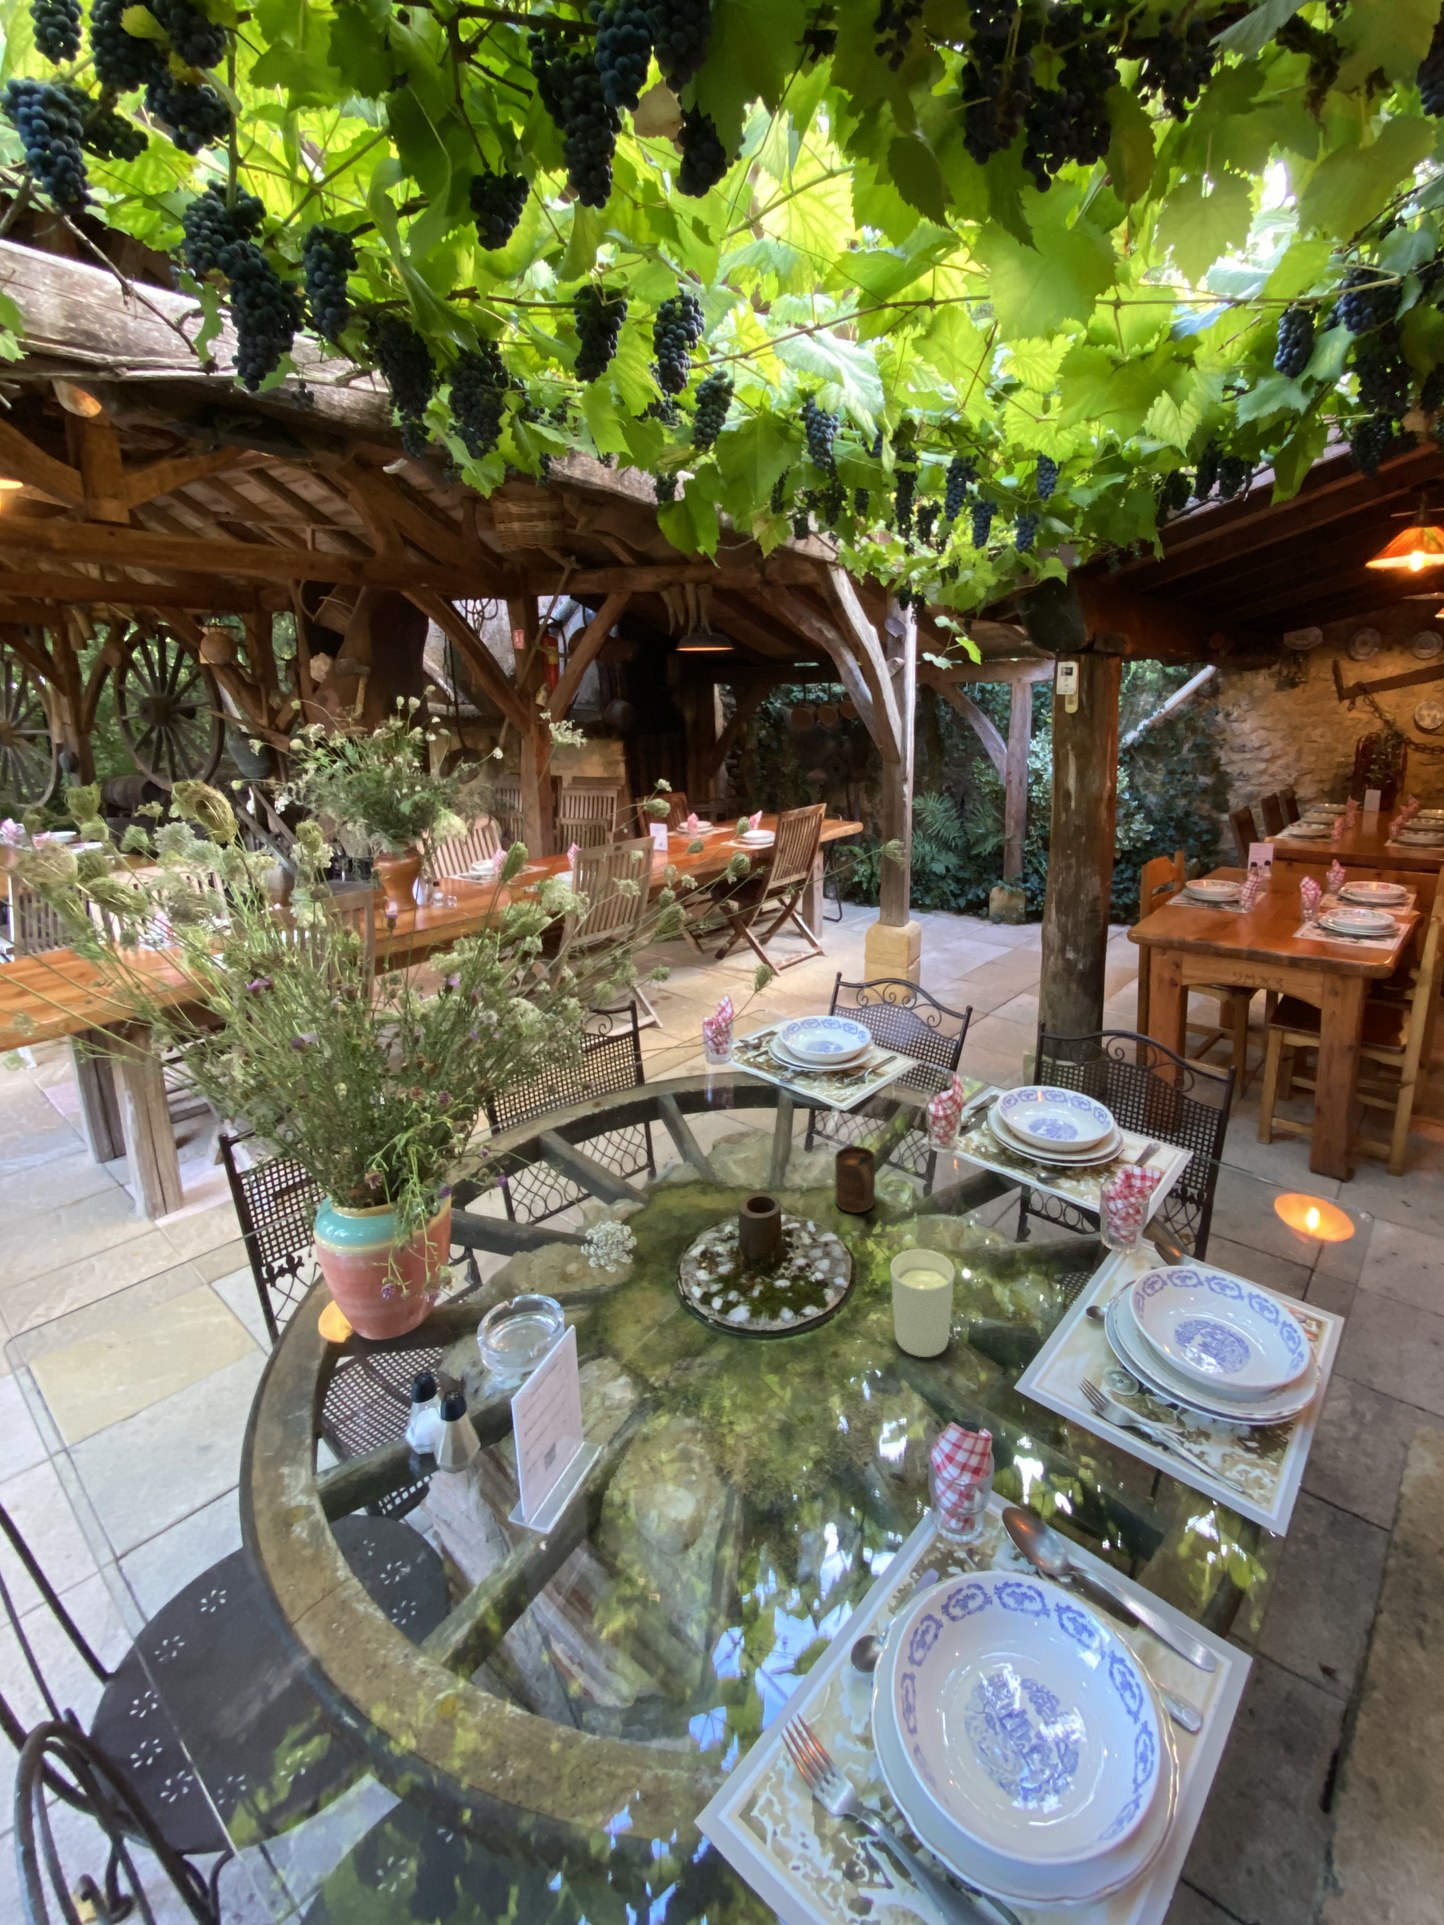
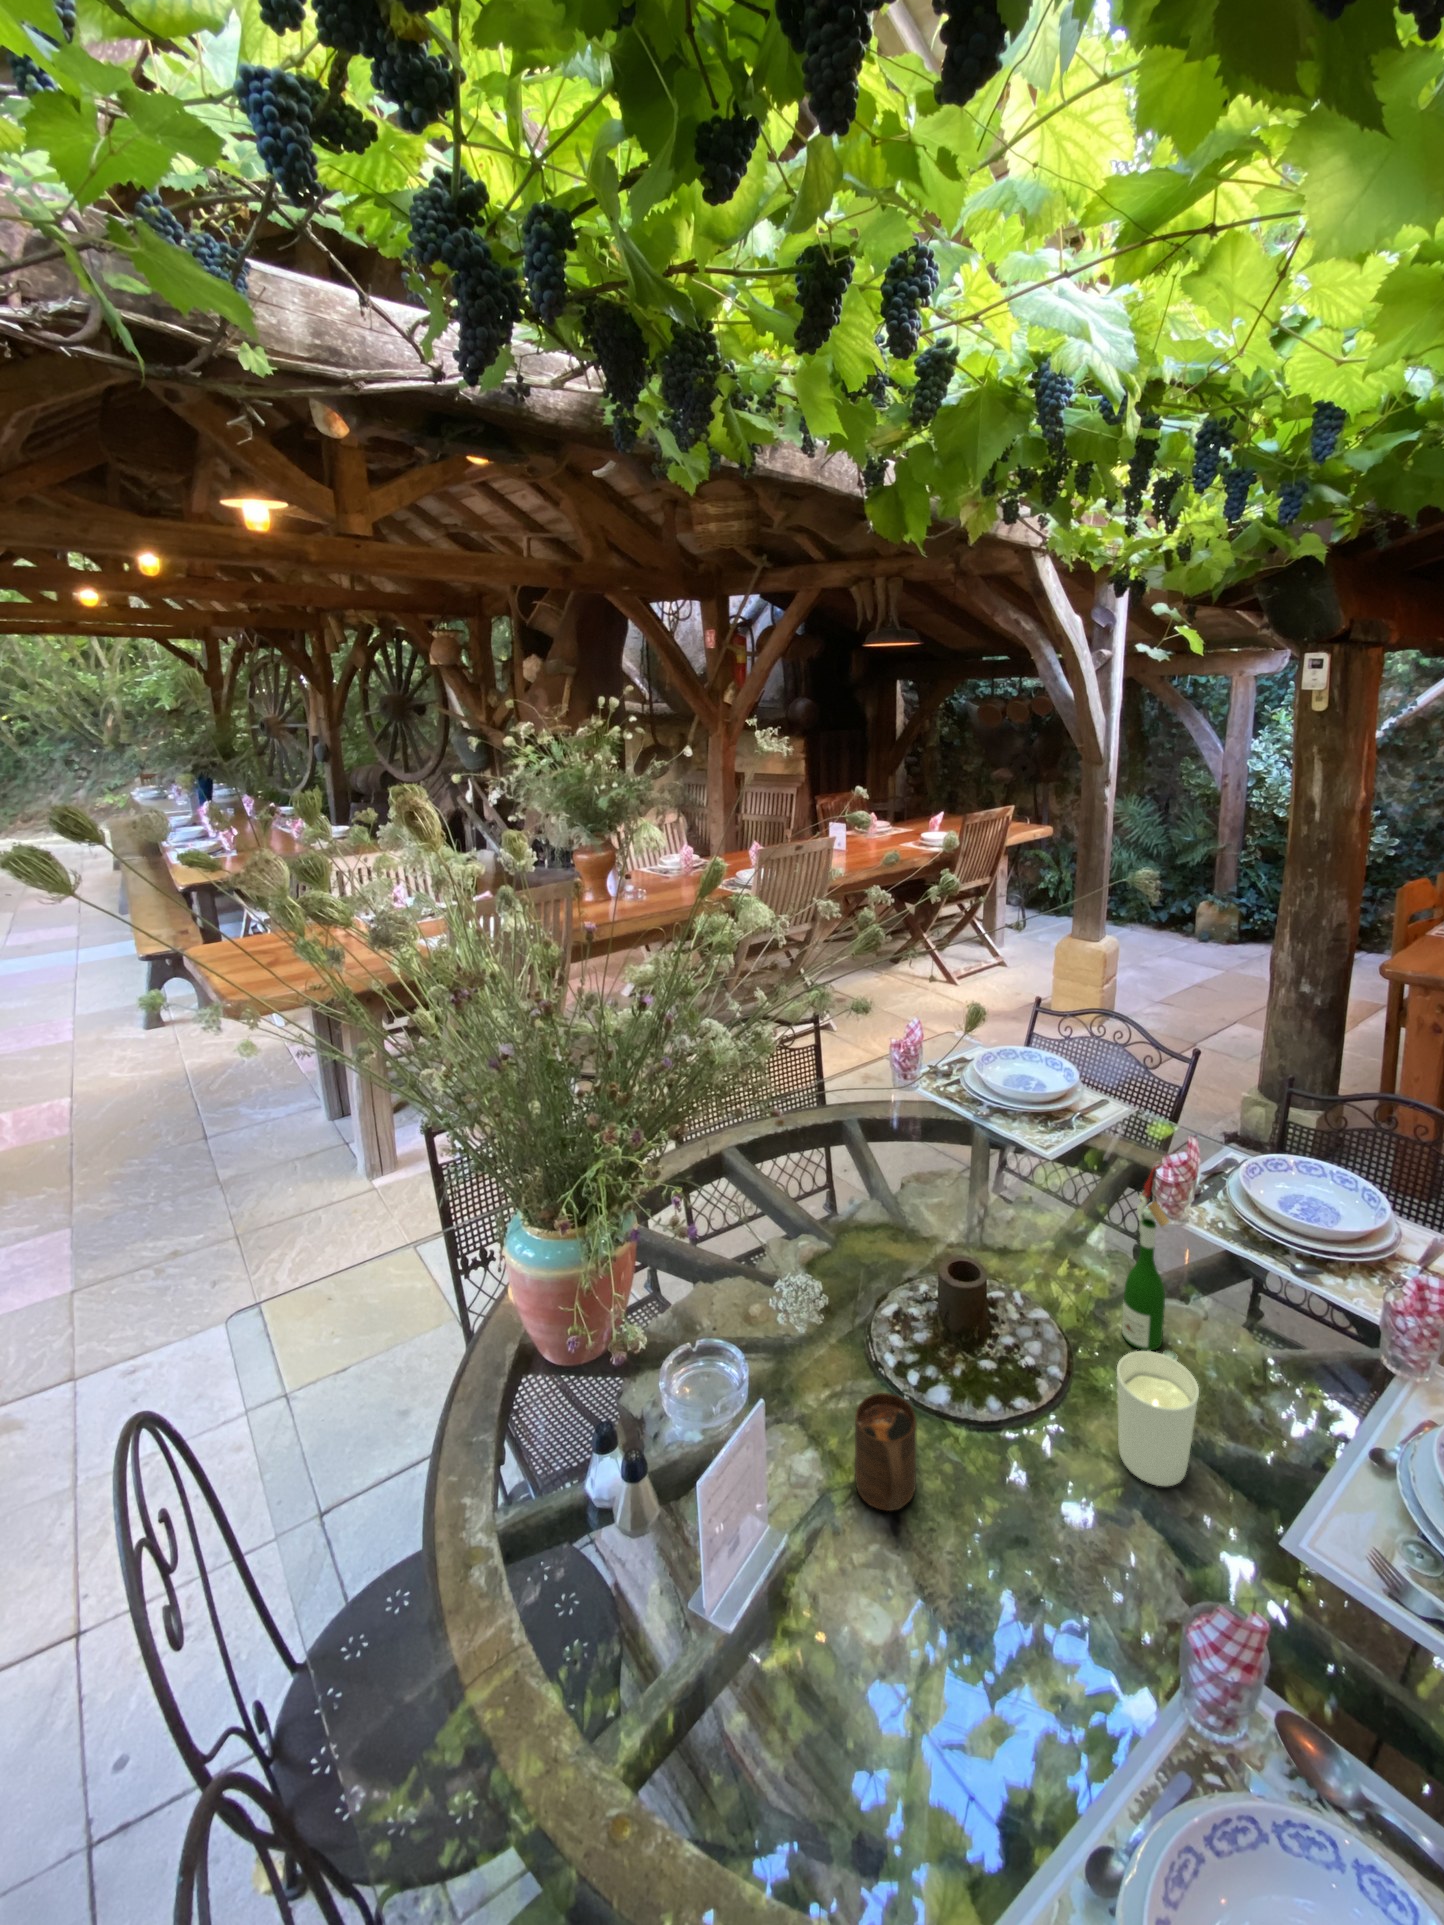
wine bottle: none [903,1093,947,1263] -> present [1122,1164,1177,1361]
cup: present [835,1146,875,1213] -> present [855,1393,917,1511]

